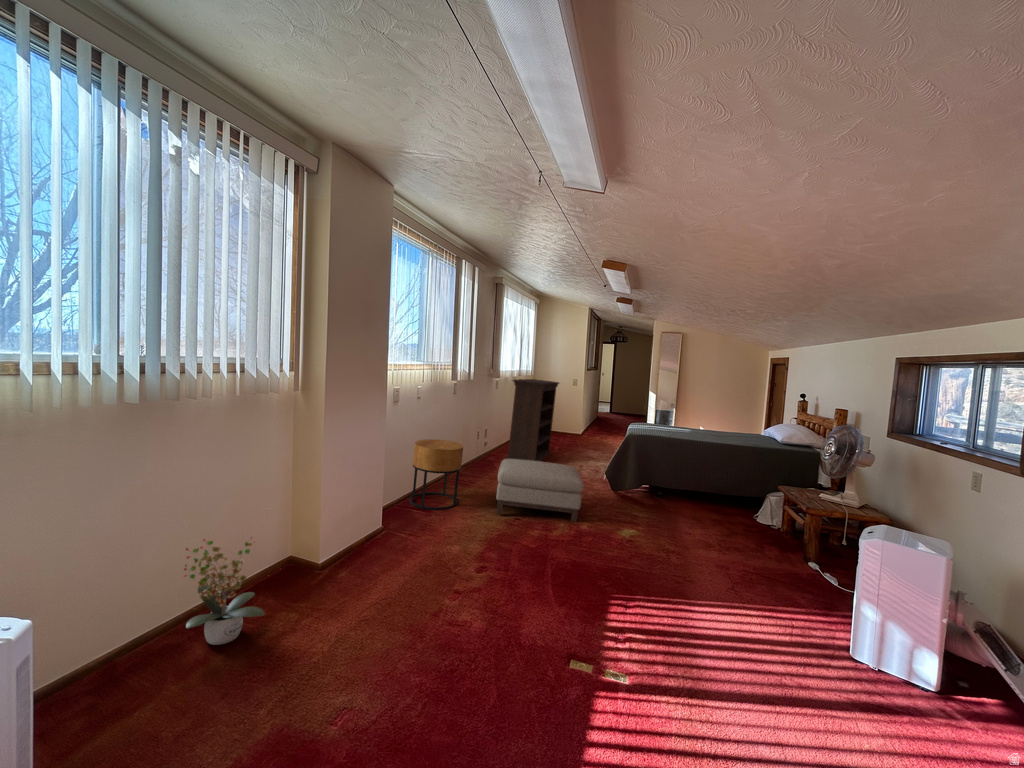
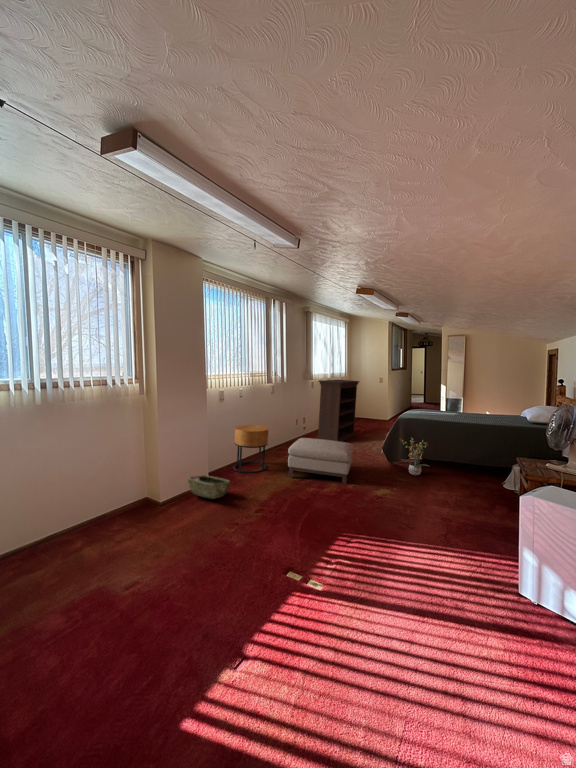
woven basket: none [362,516,428,552] -> present [188,475,230,499]
potted plant: present [184,537,265,645] -> present [401,438,429,475]

